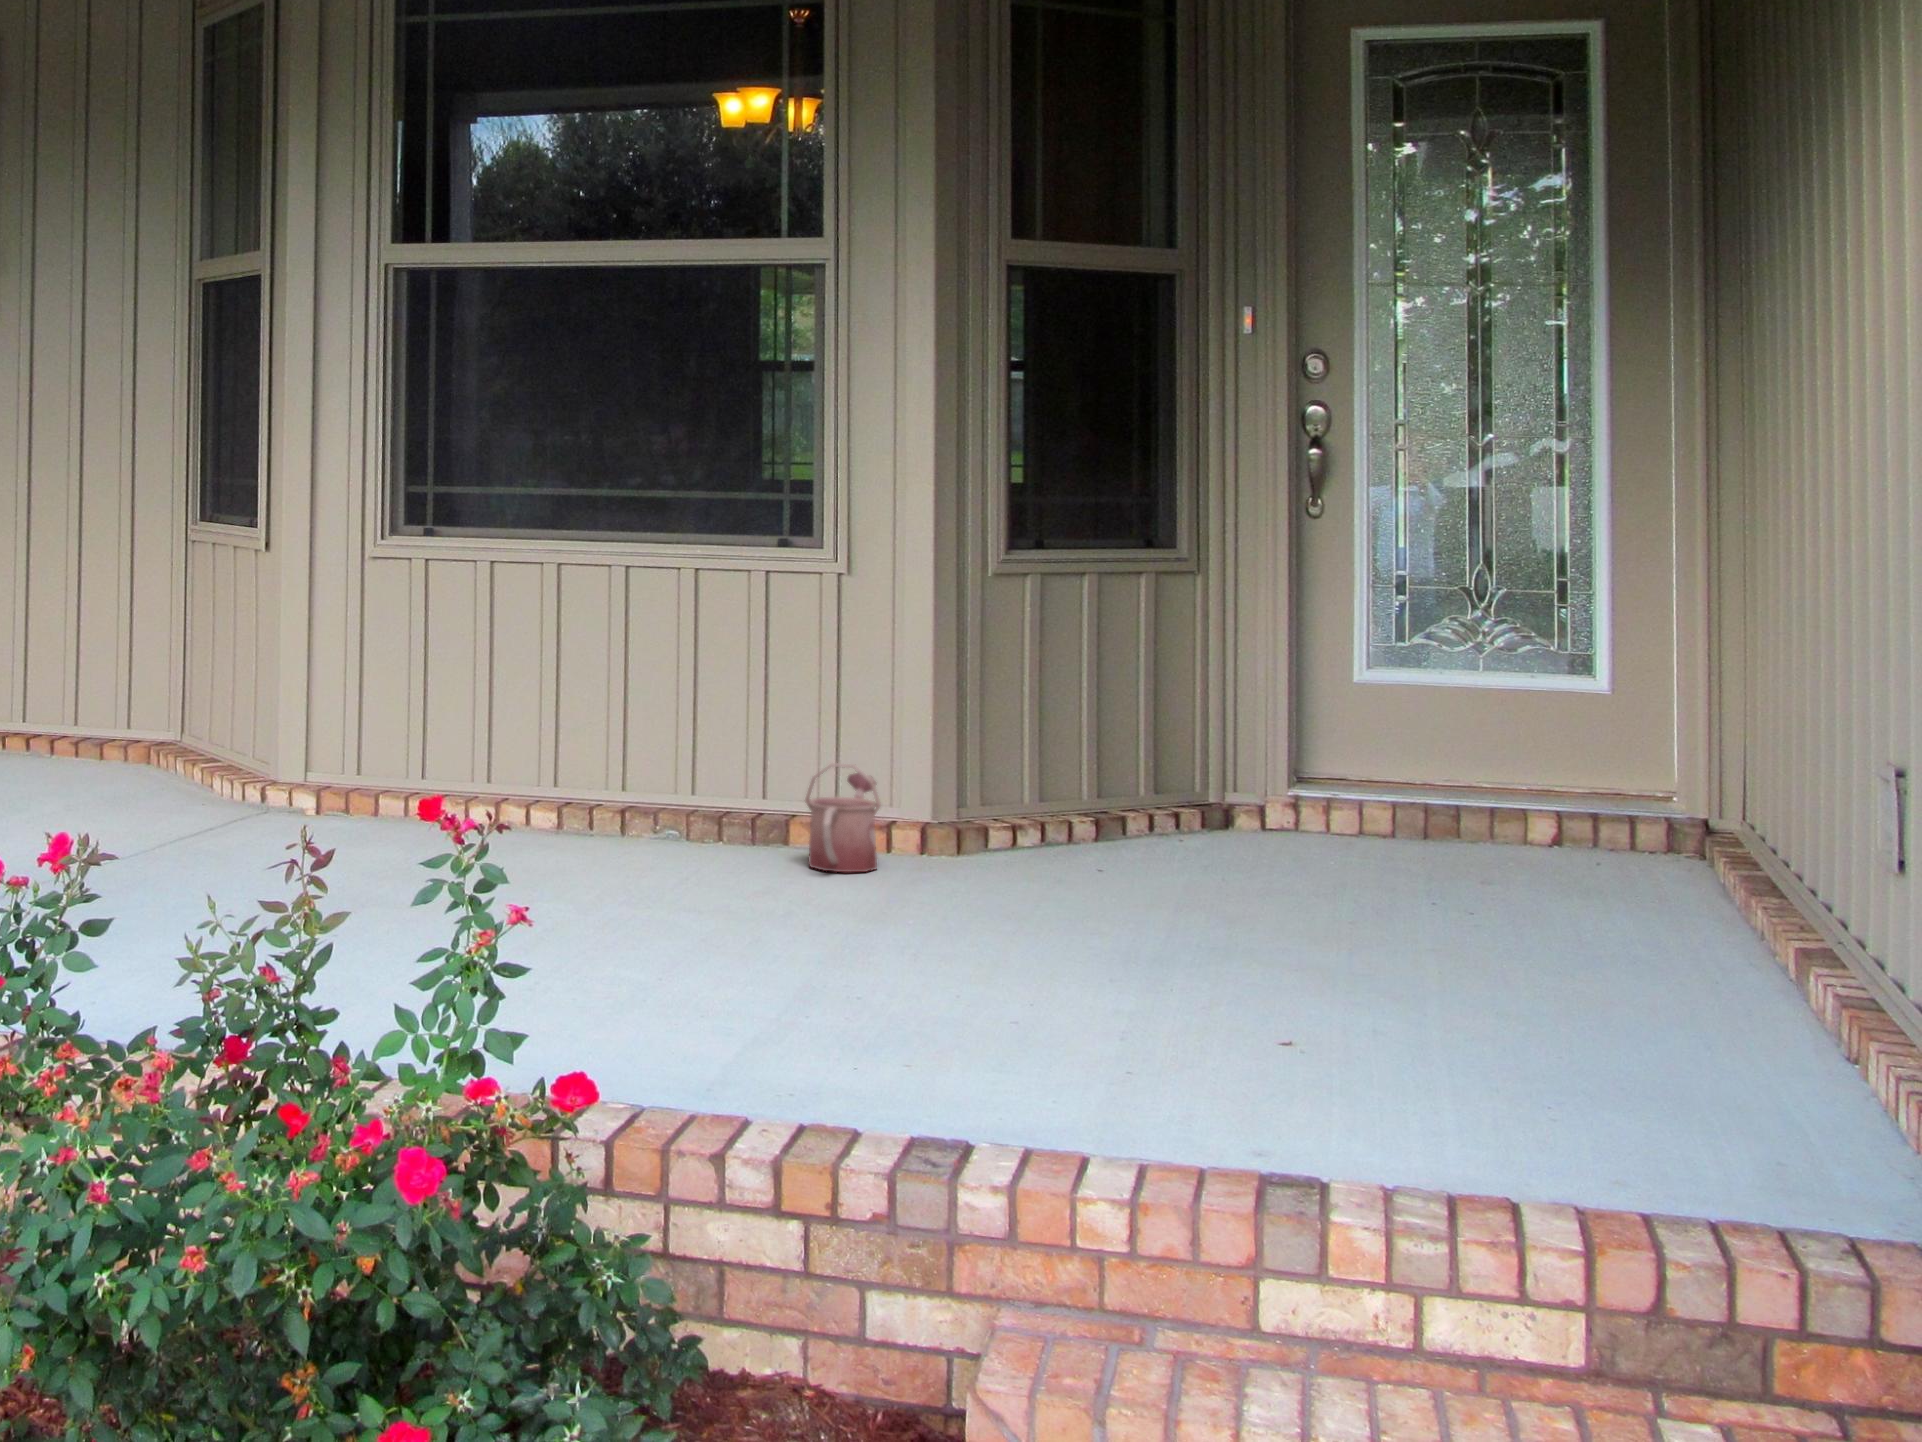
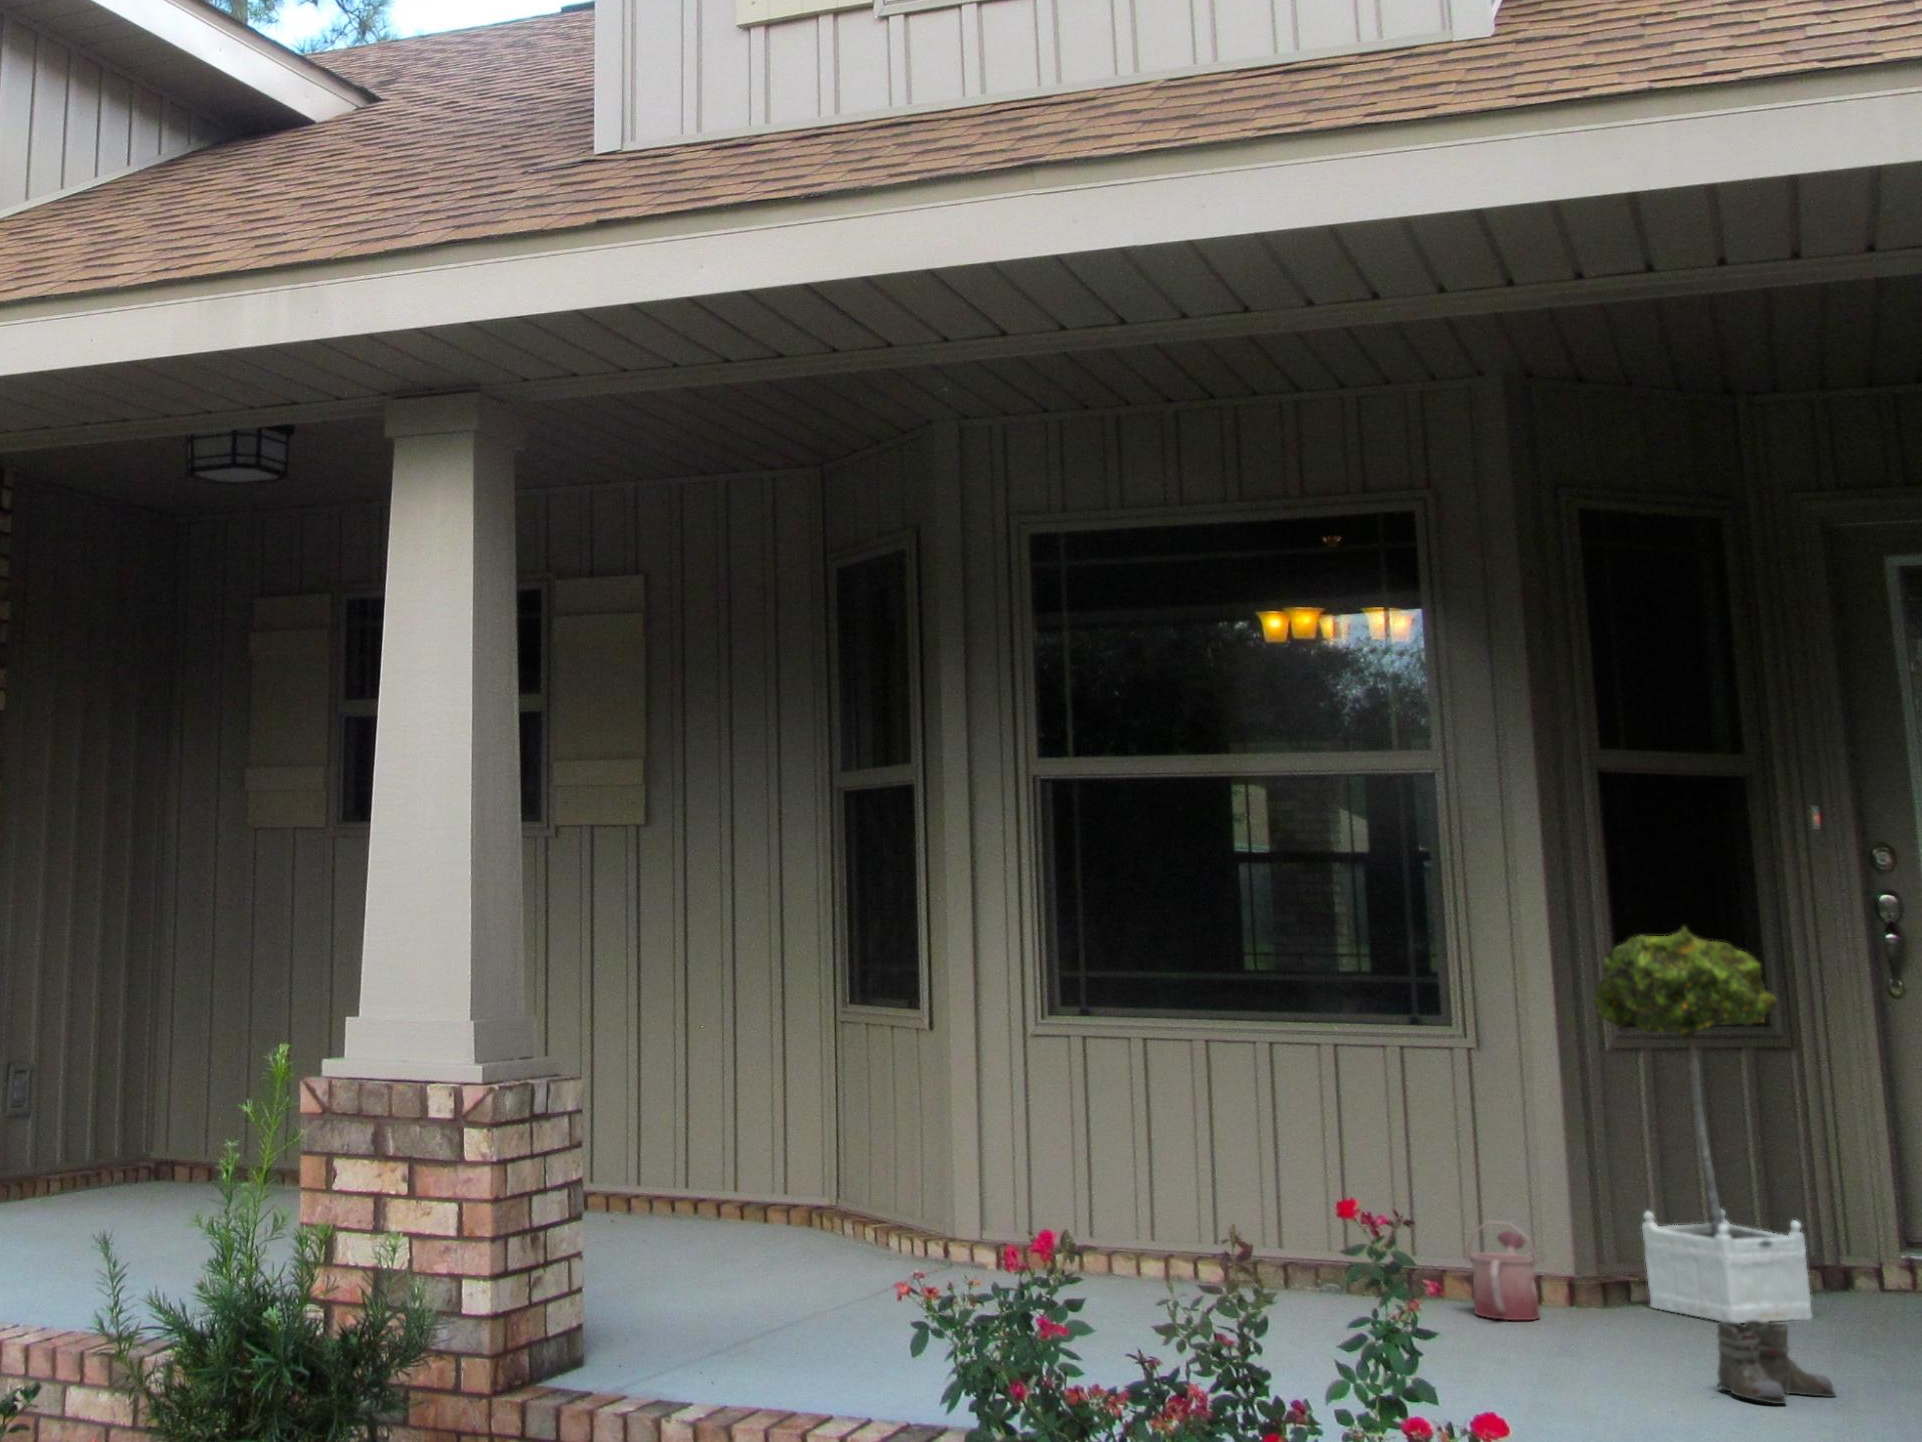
potted tree: none [974,434,1174,872] -> present [1594,927,1812,1323]
boots: none [1011,884,1156,983] -> present [1717,1320,1835,1404]

